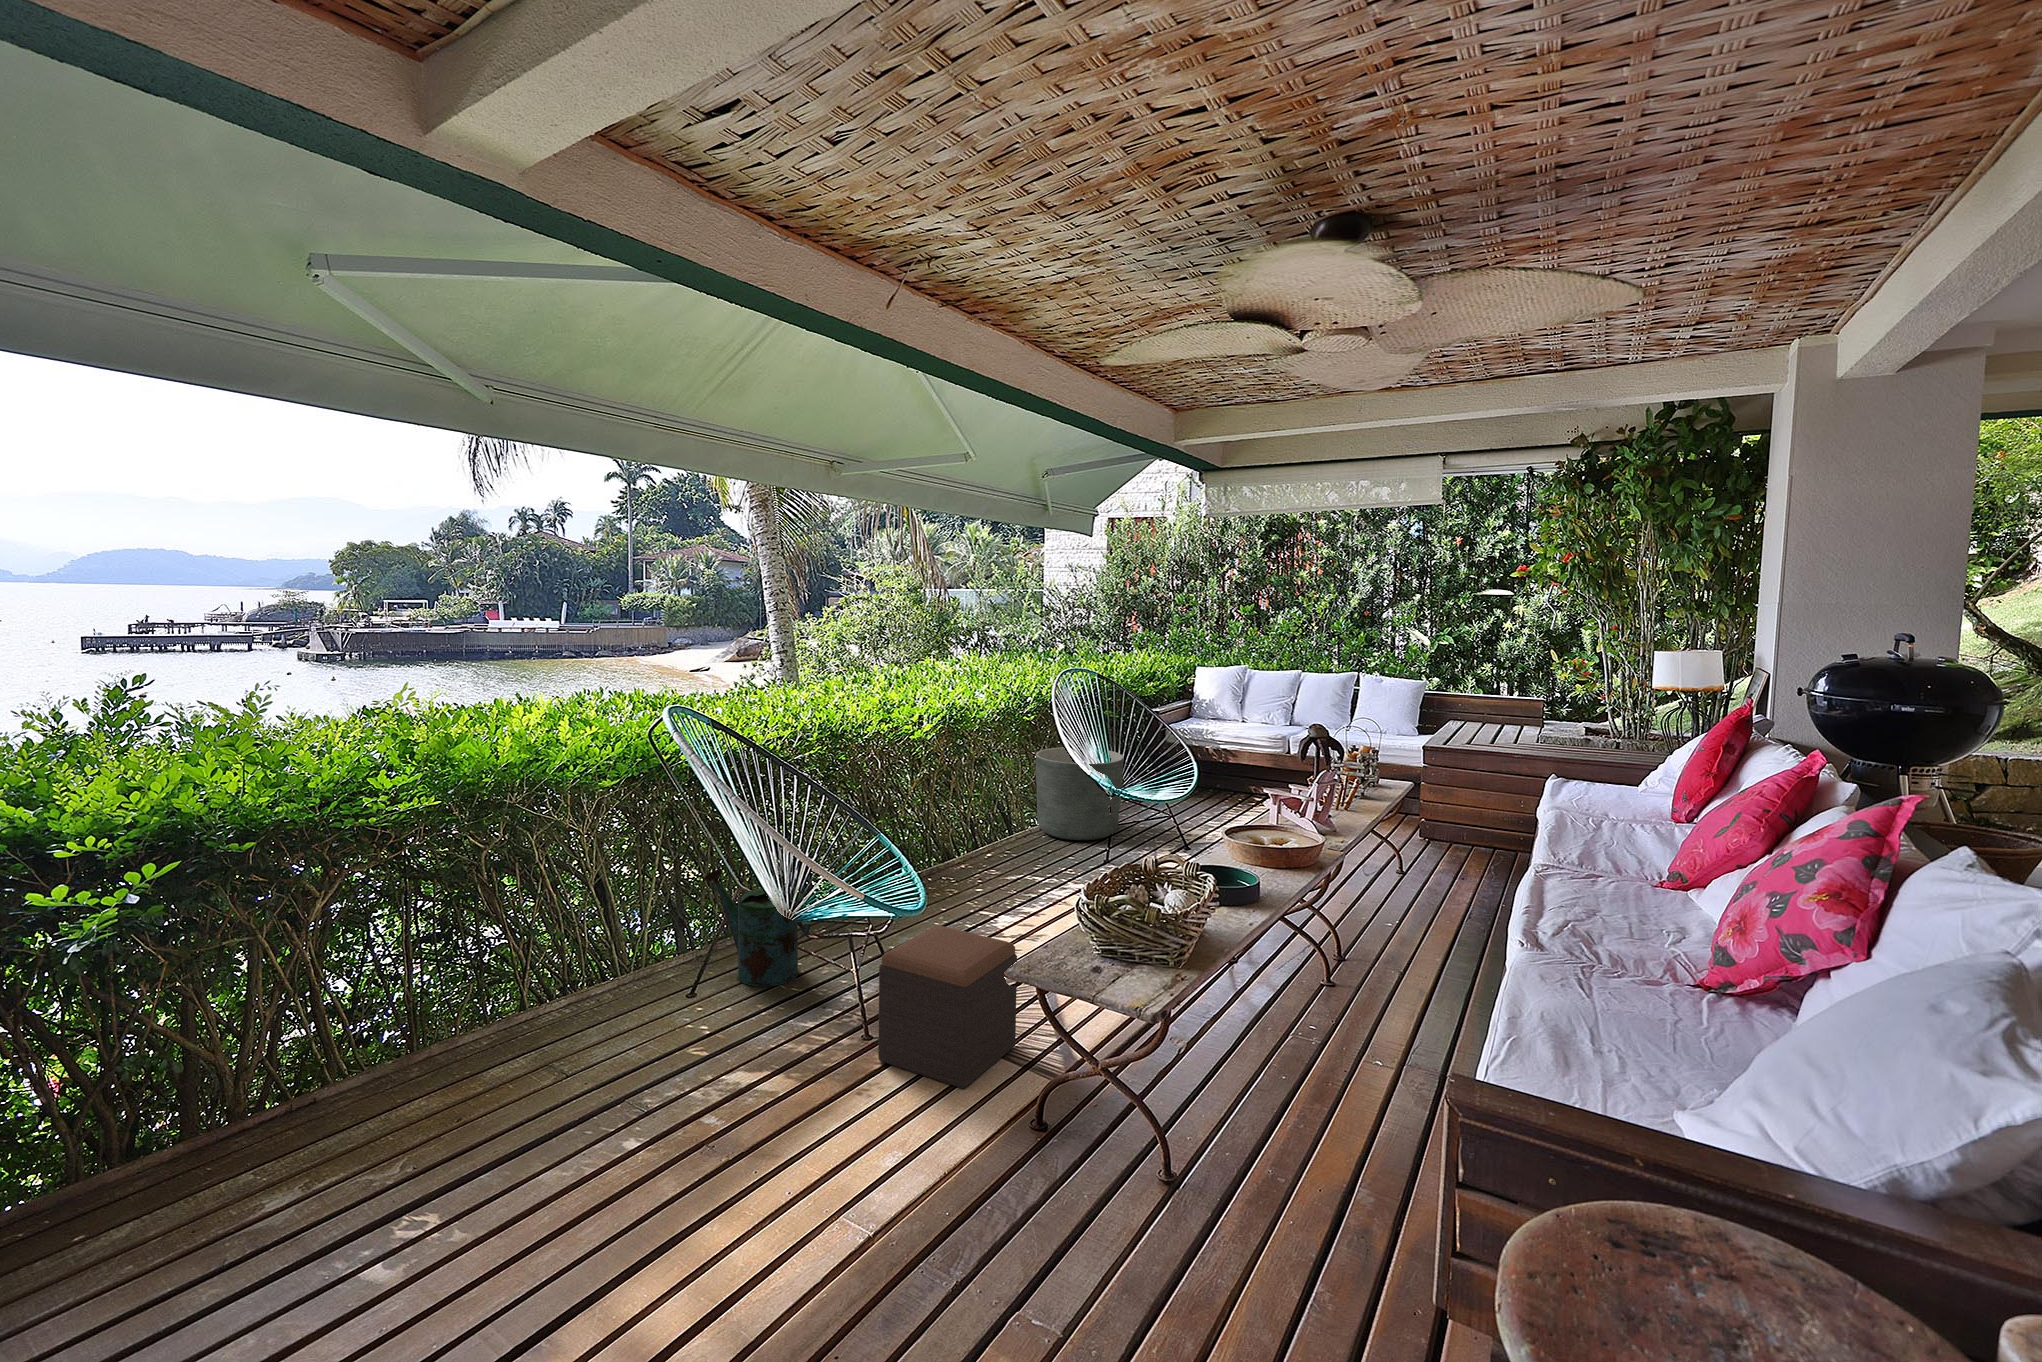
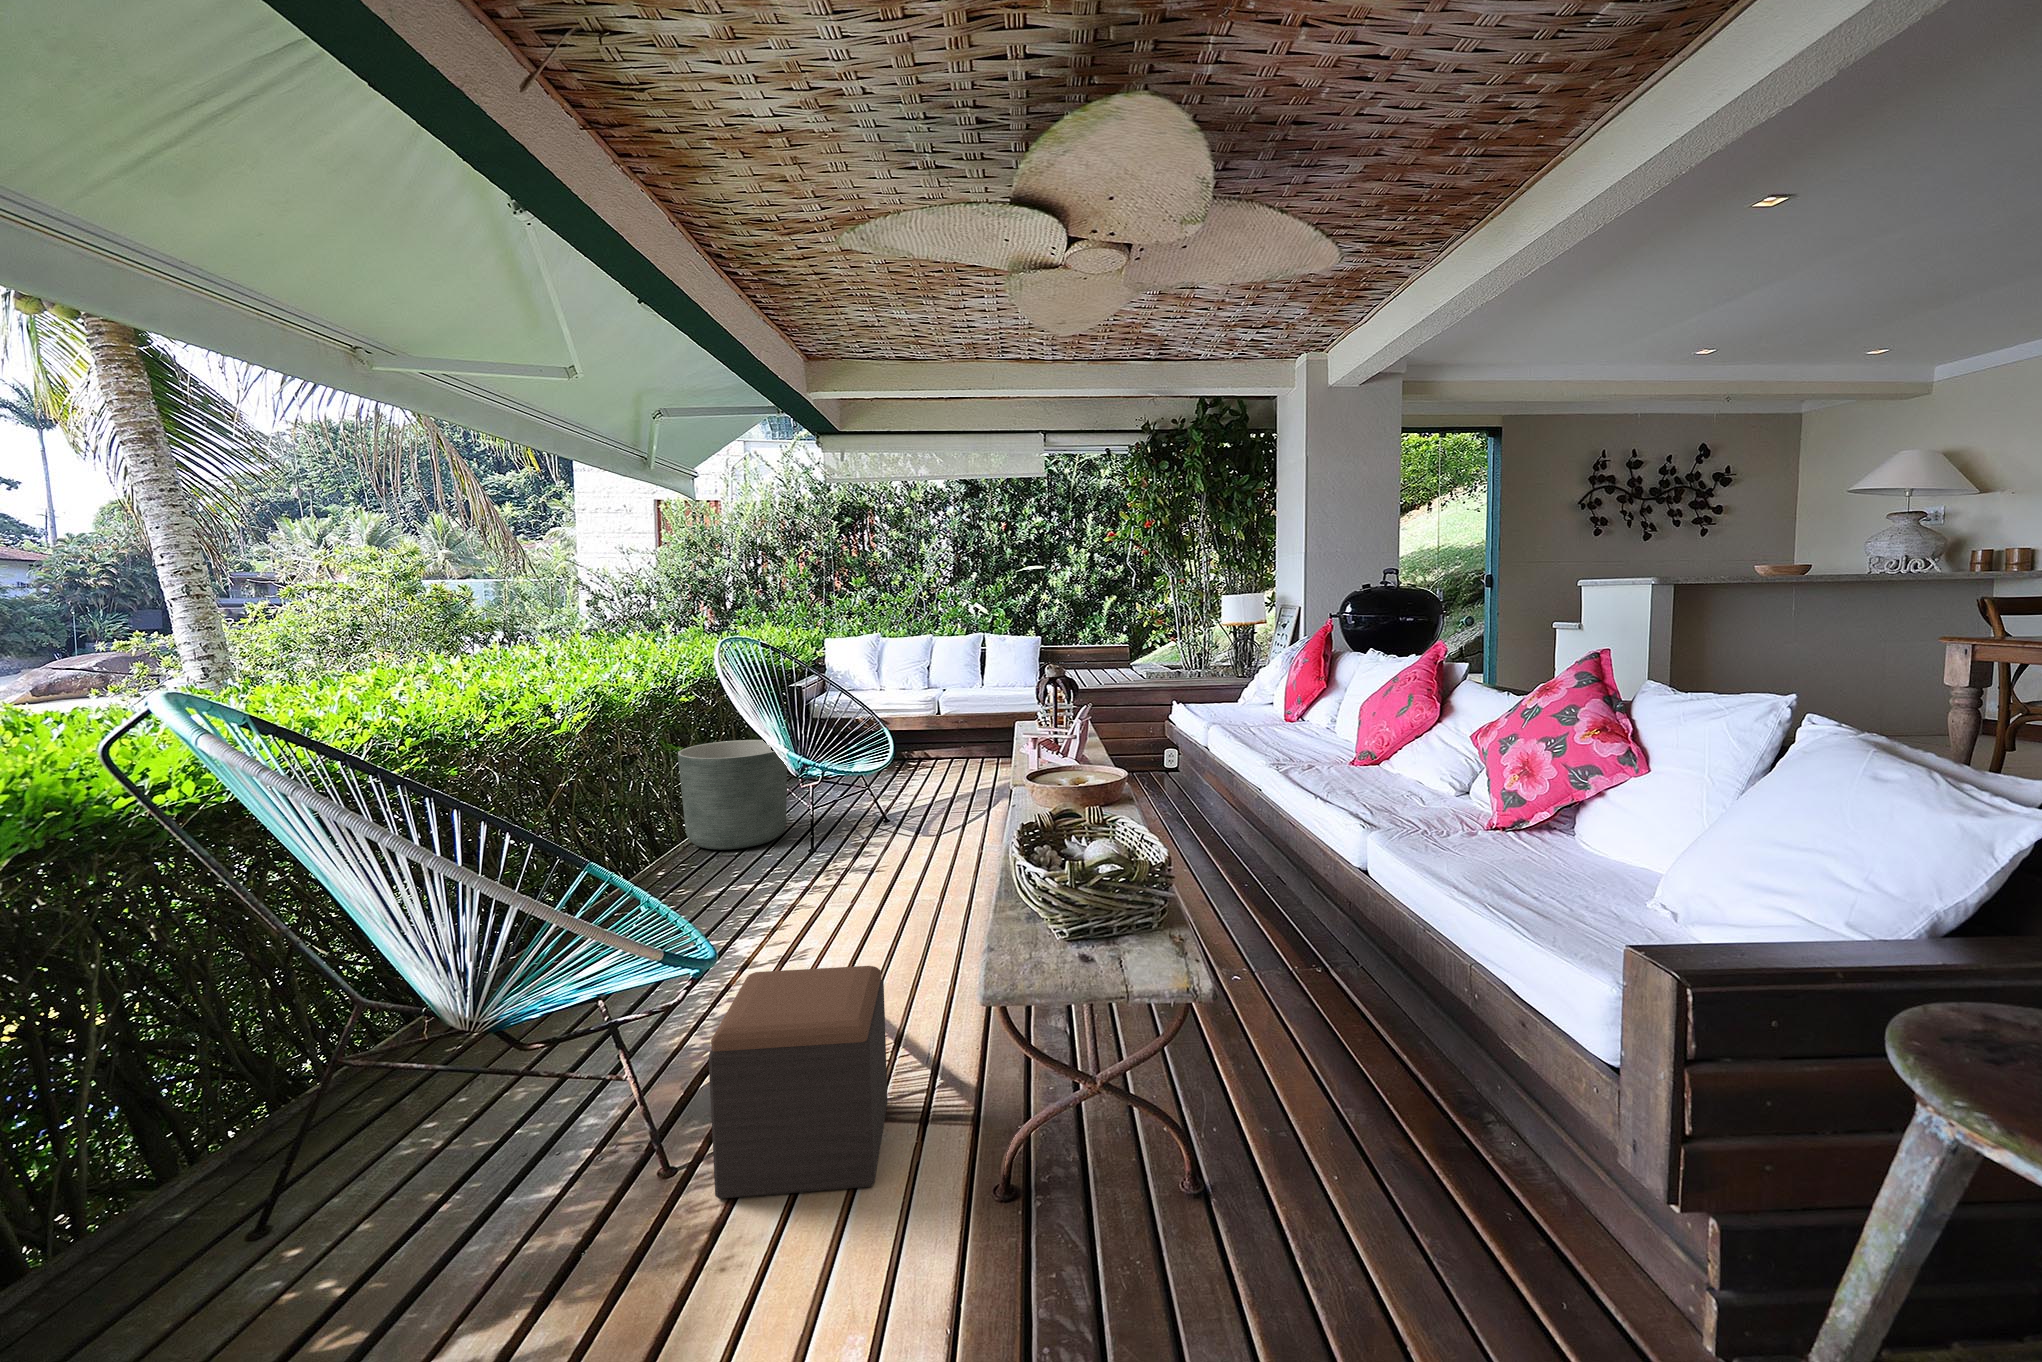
watering can: present [704,869,810,987] -> none [250,992,503,1170]

